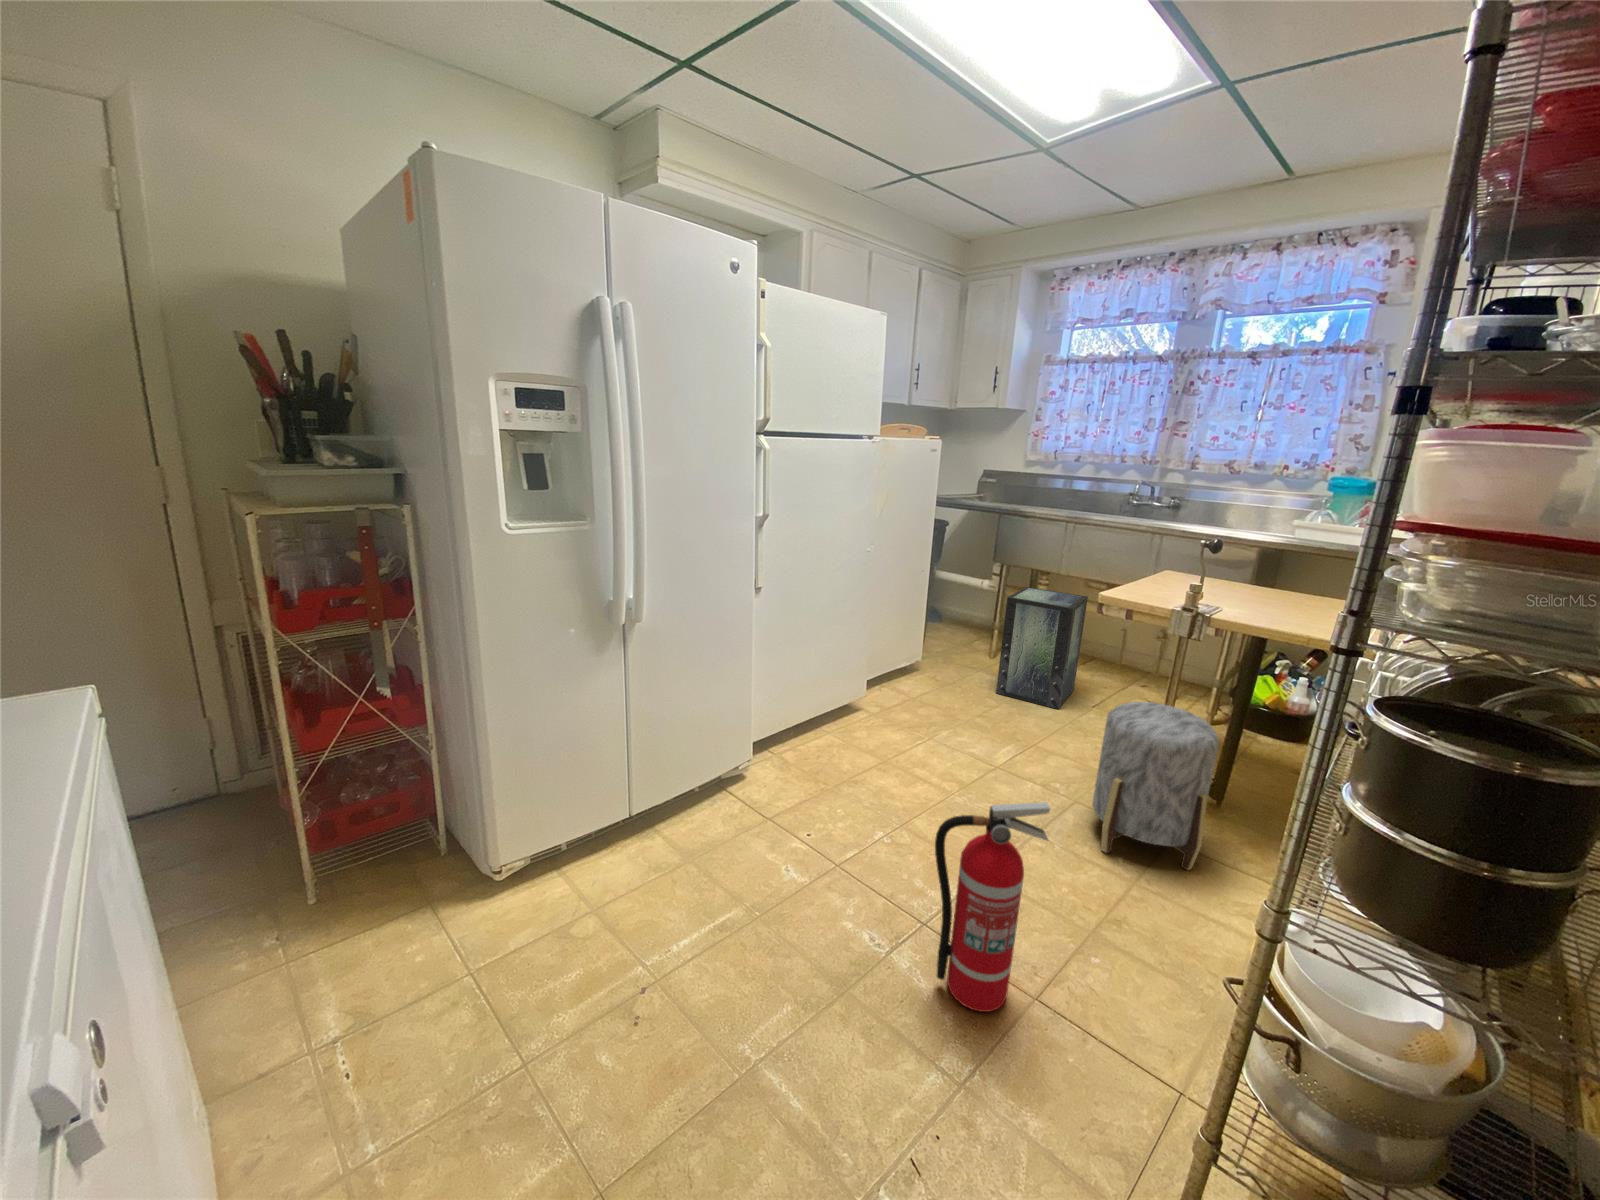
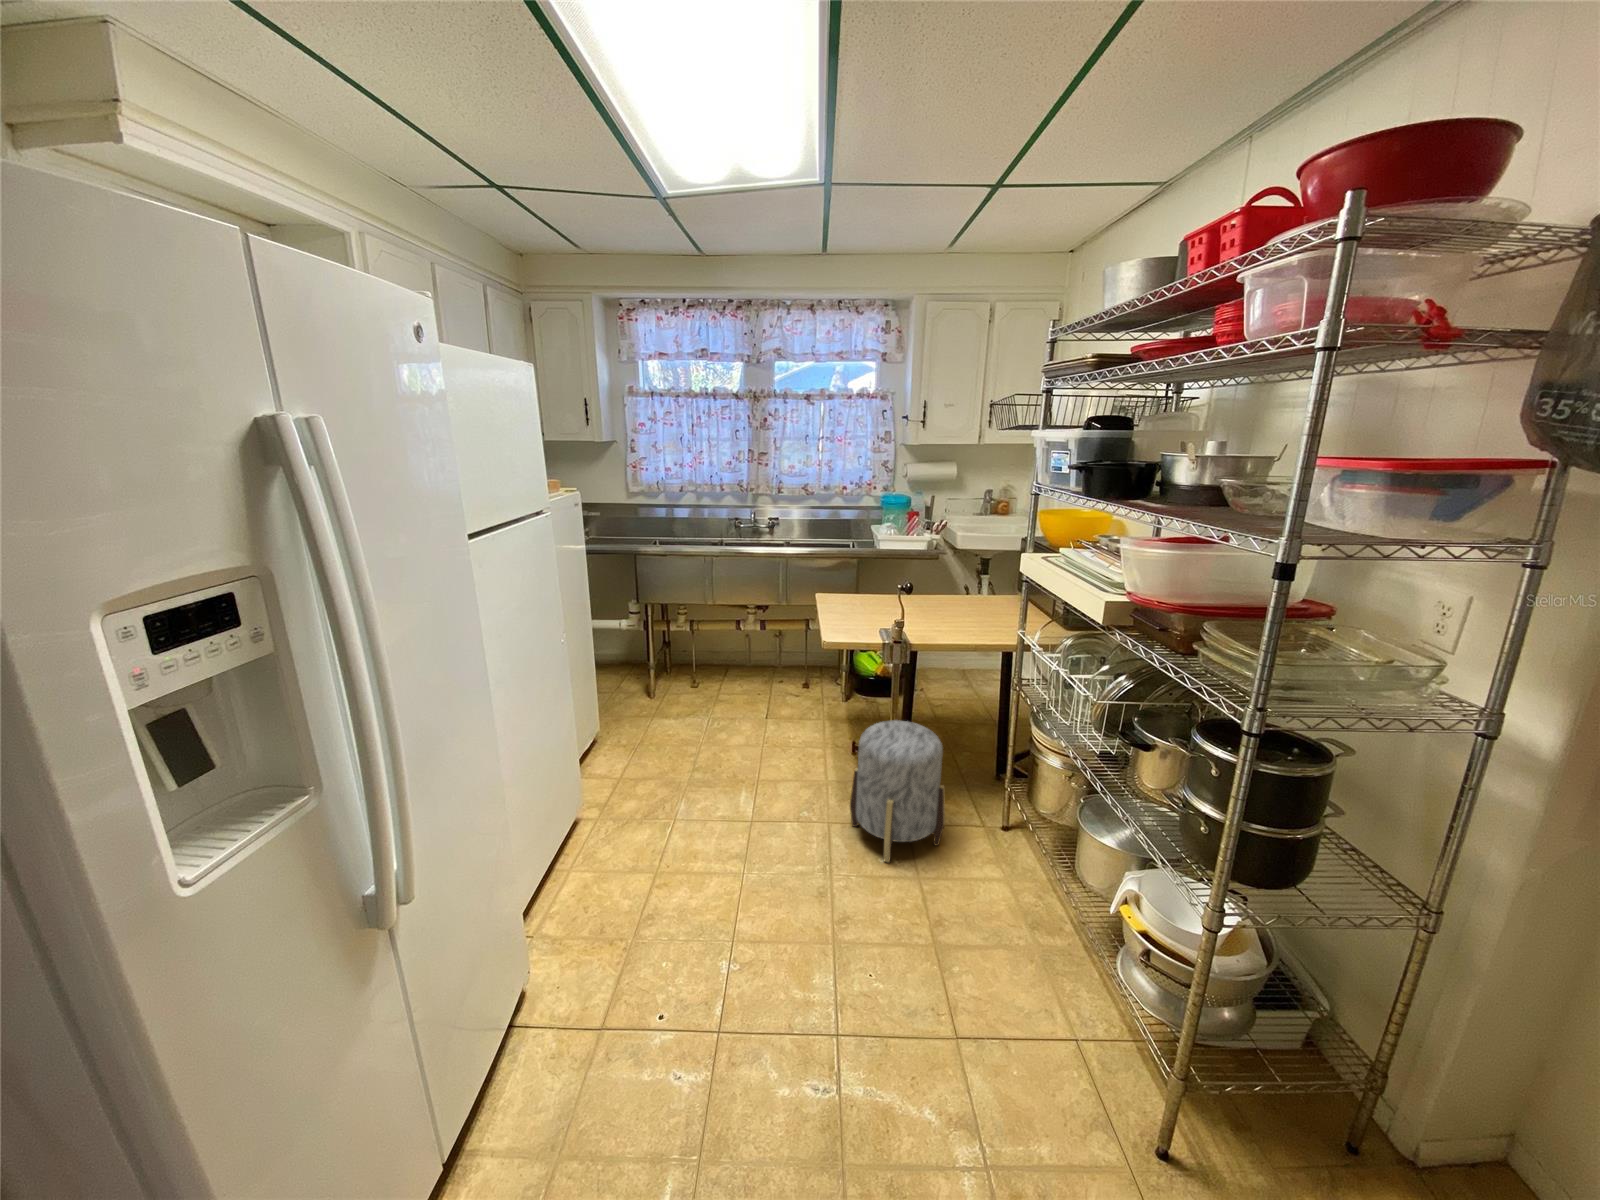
storage box: present [996,587,1088,709] -> none [688,623,751,738]
fire extinguisher: present [935,802,1050,1012] -> none [893,880,967,1093]

